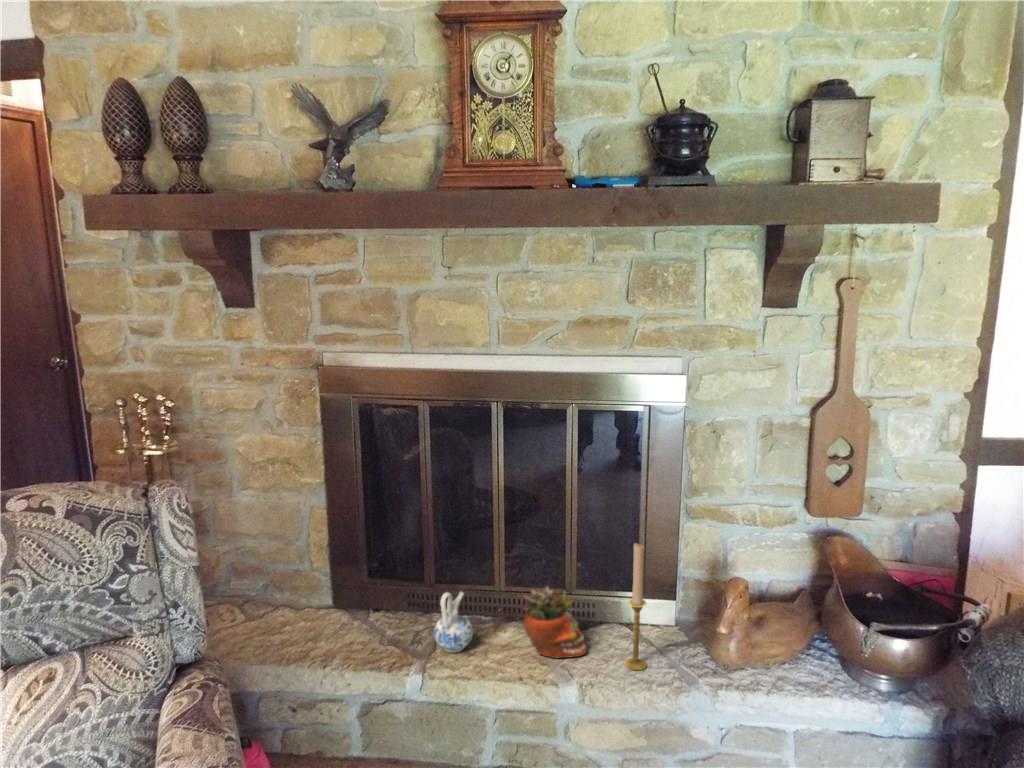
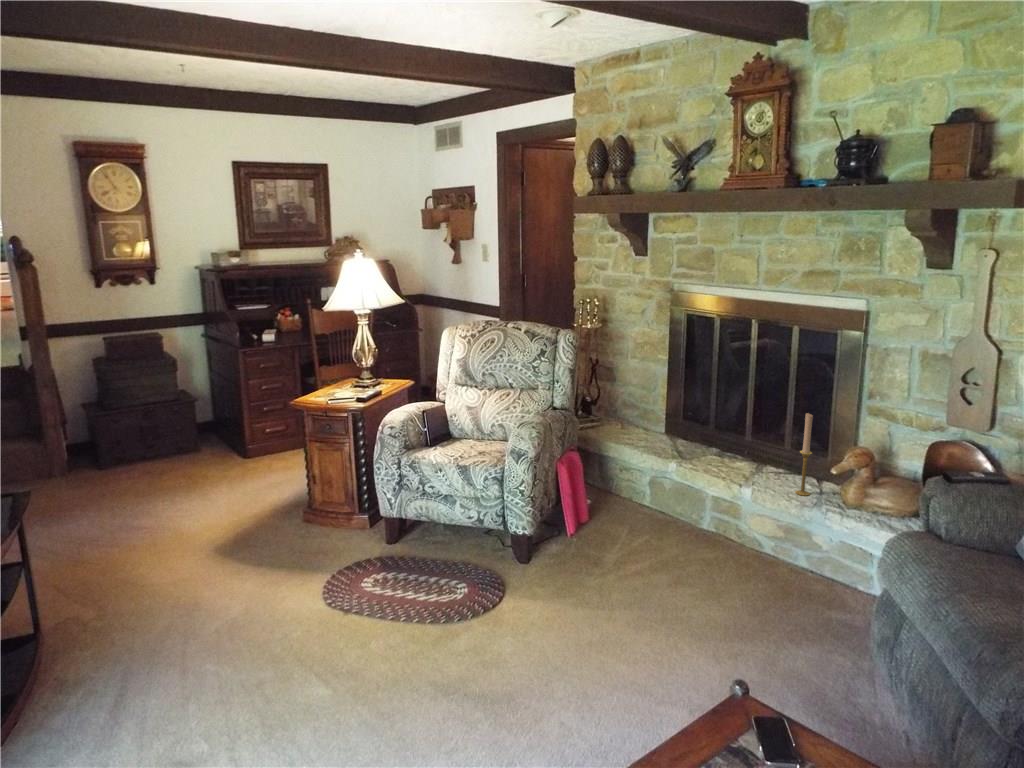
succulent planter: present [524,587,587,658] -> none [745,436,781,482]
ceramic pitcher: present [434,592,473,652] -> none [697,425,721,463]

